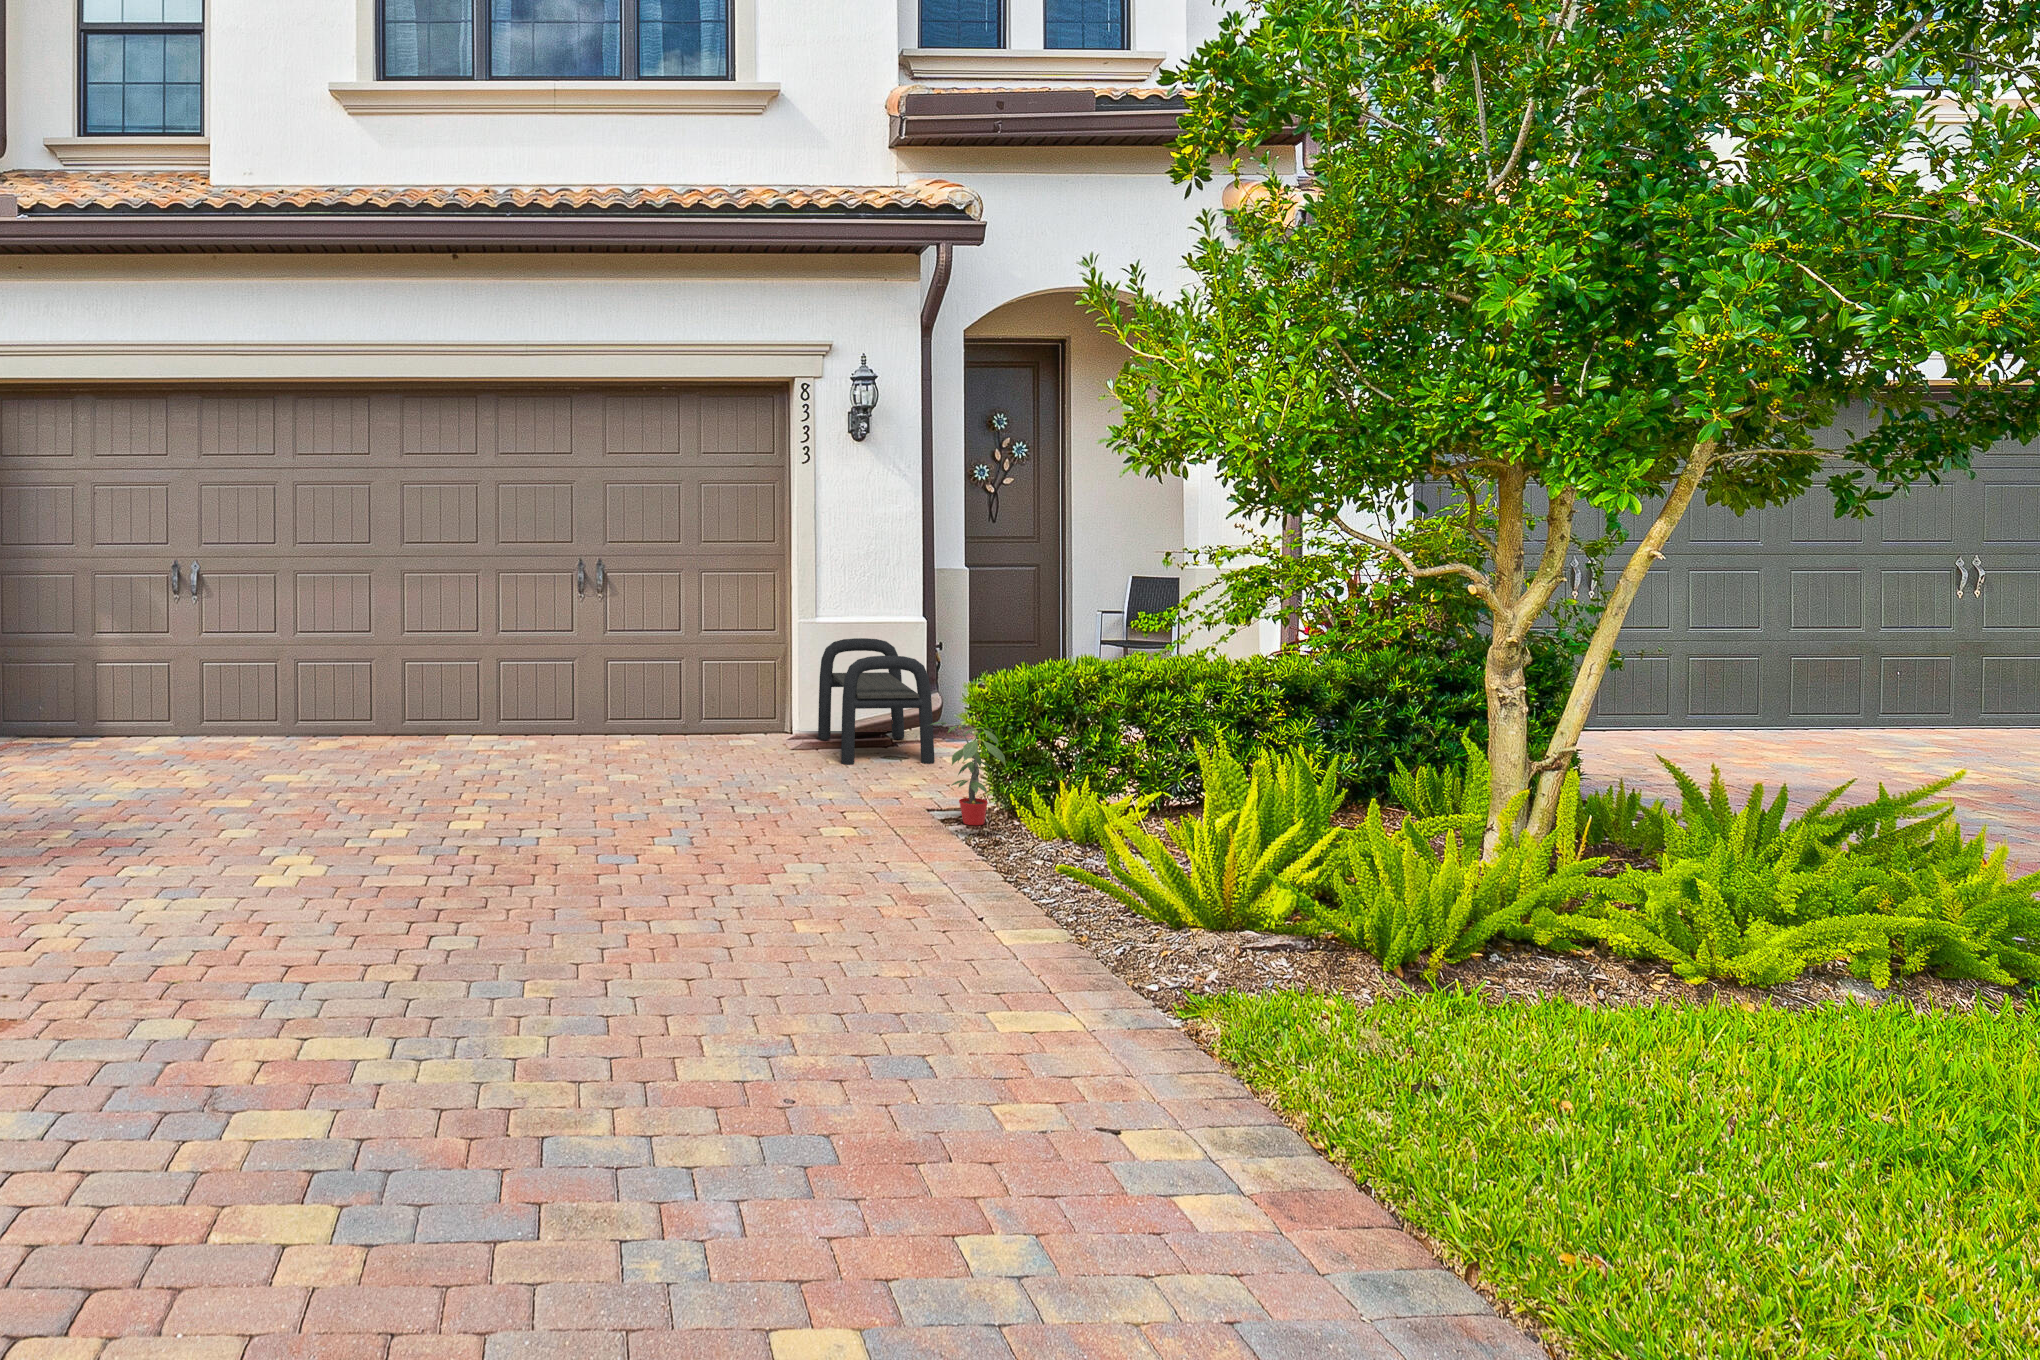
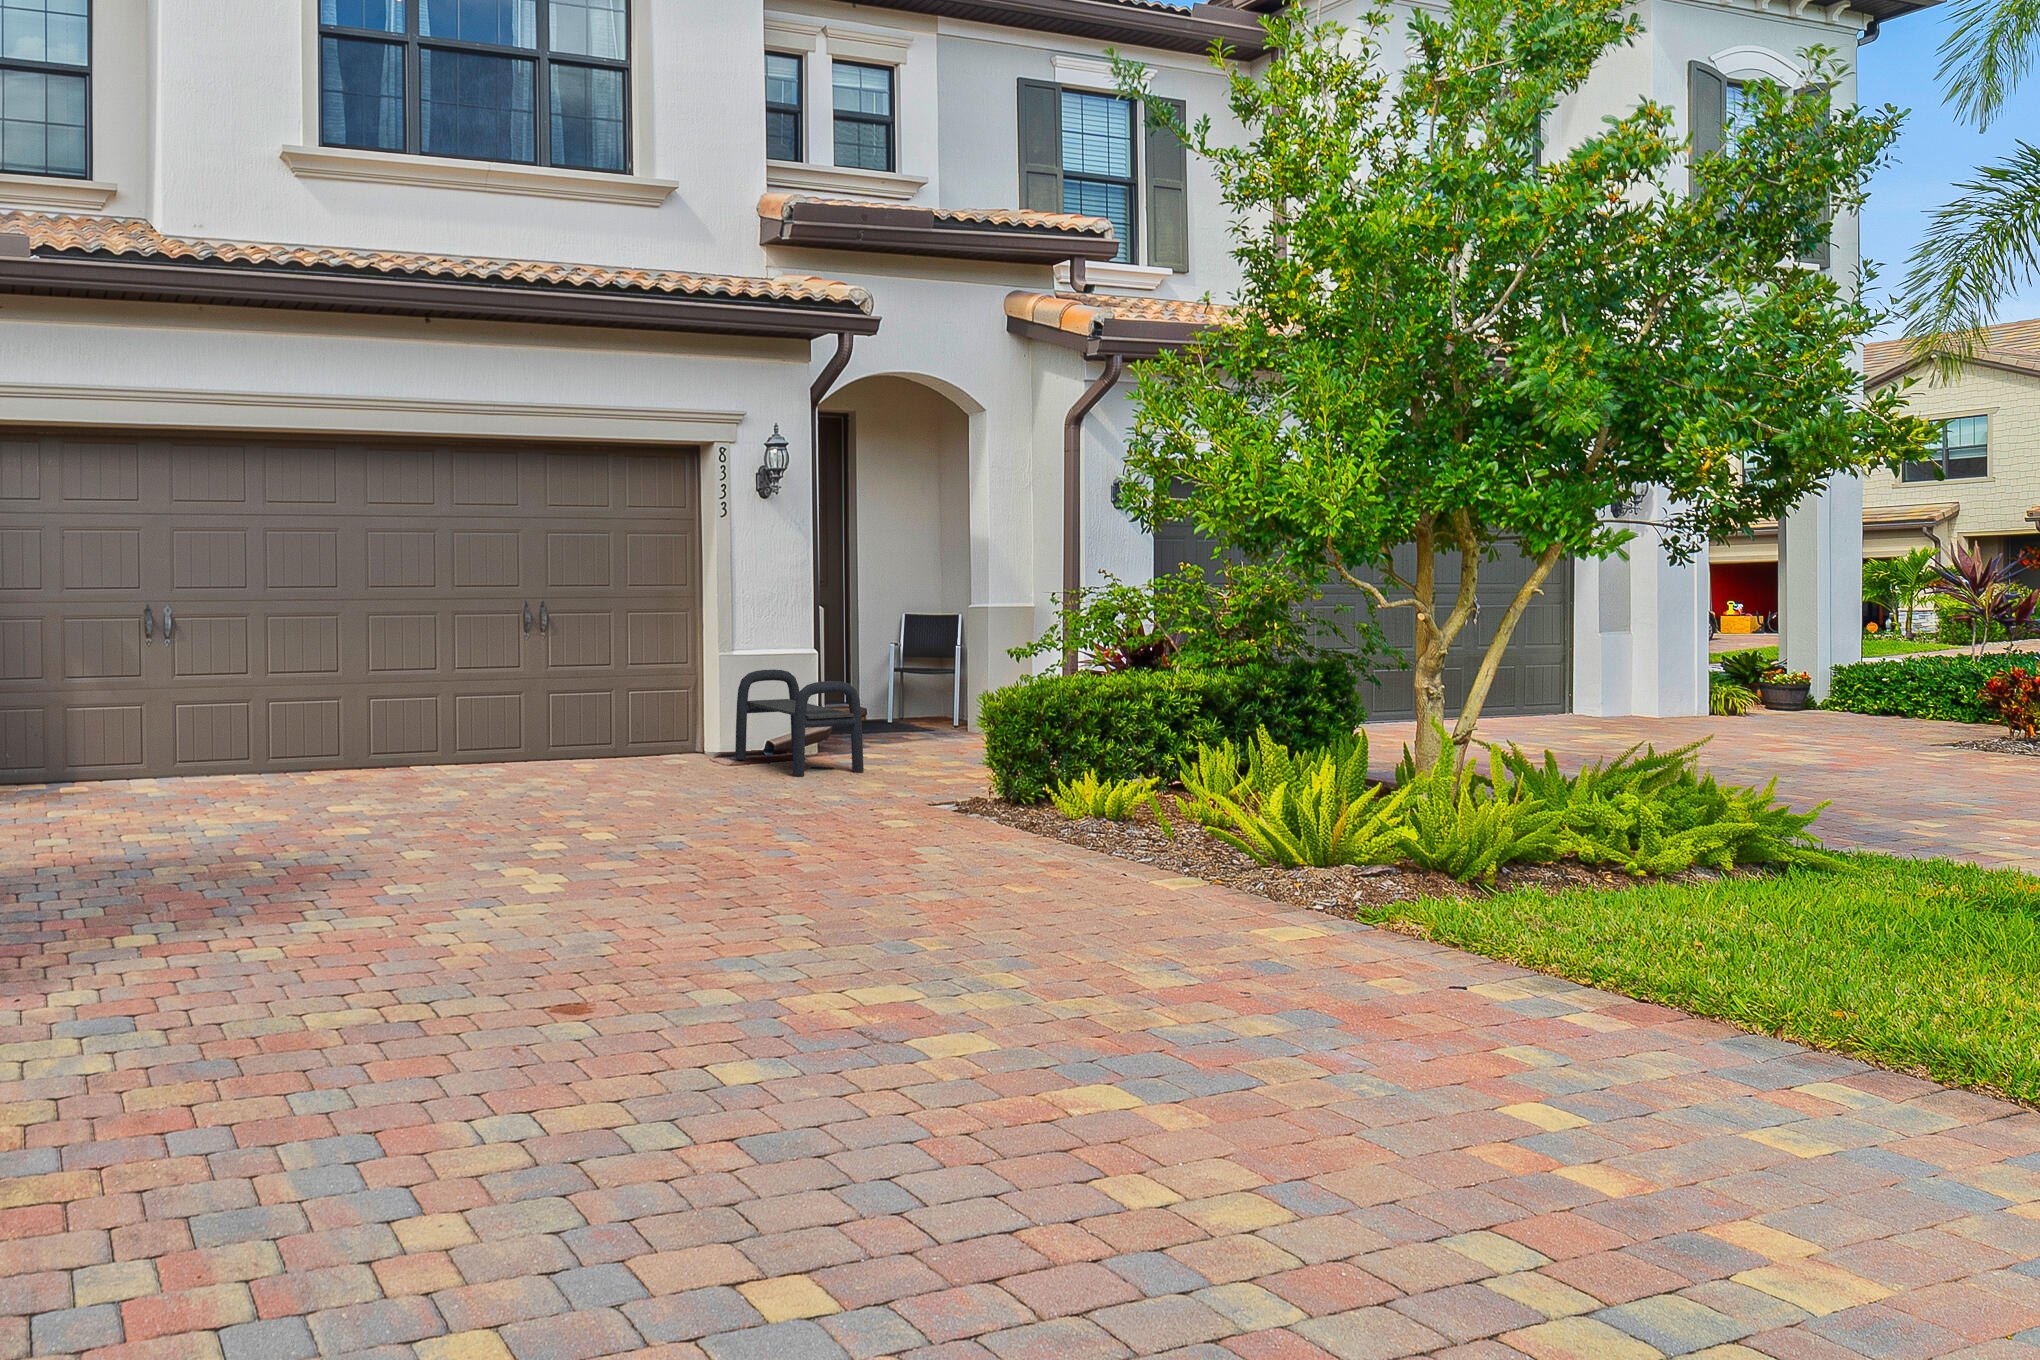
potted plant: present [931,722,1006,825] -> none [939,729,1028,812]

